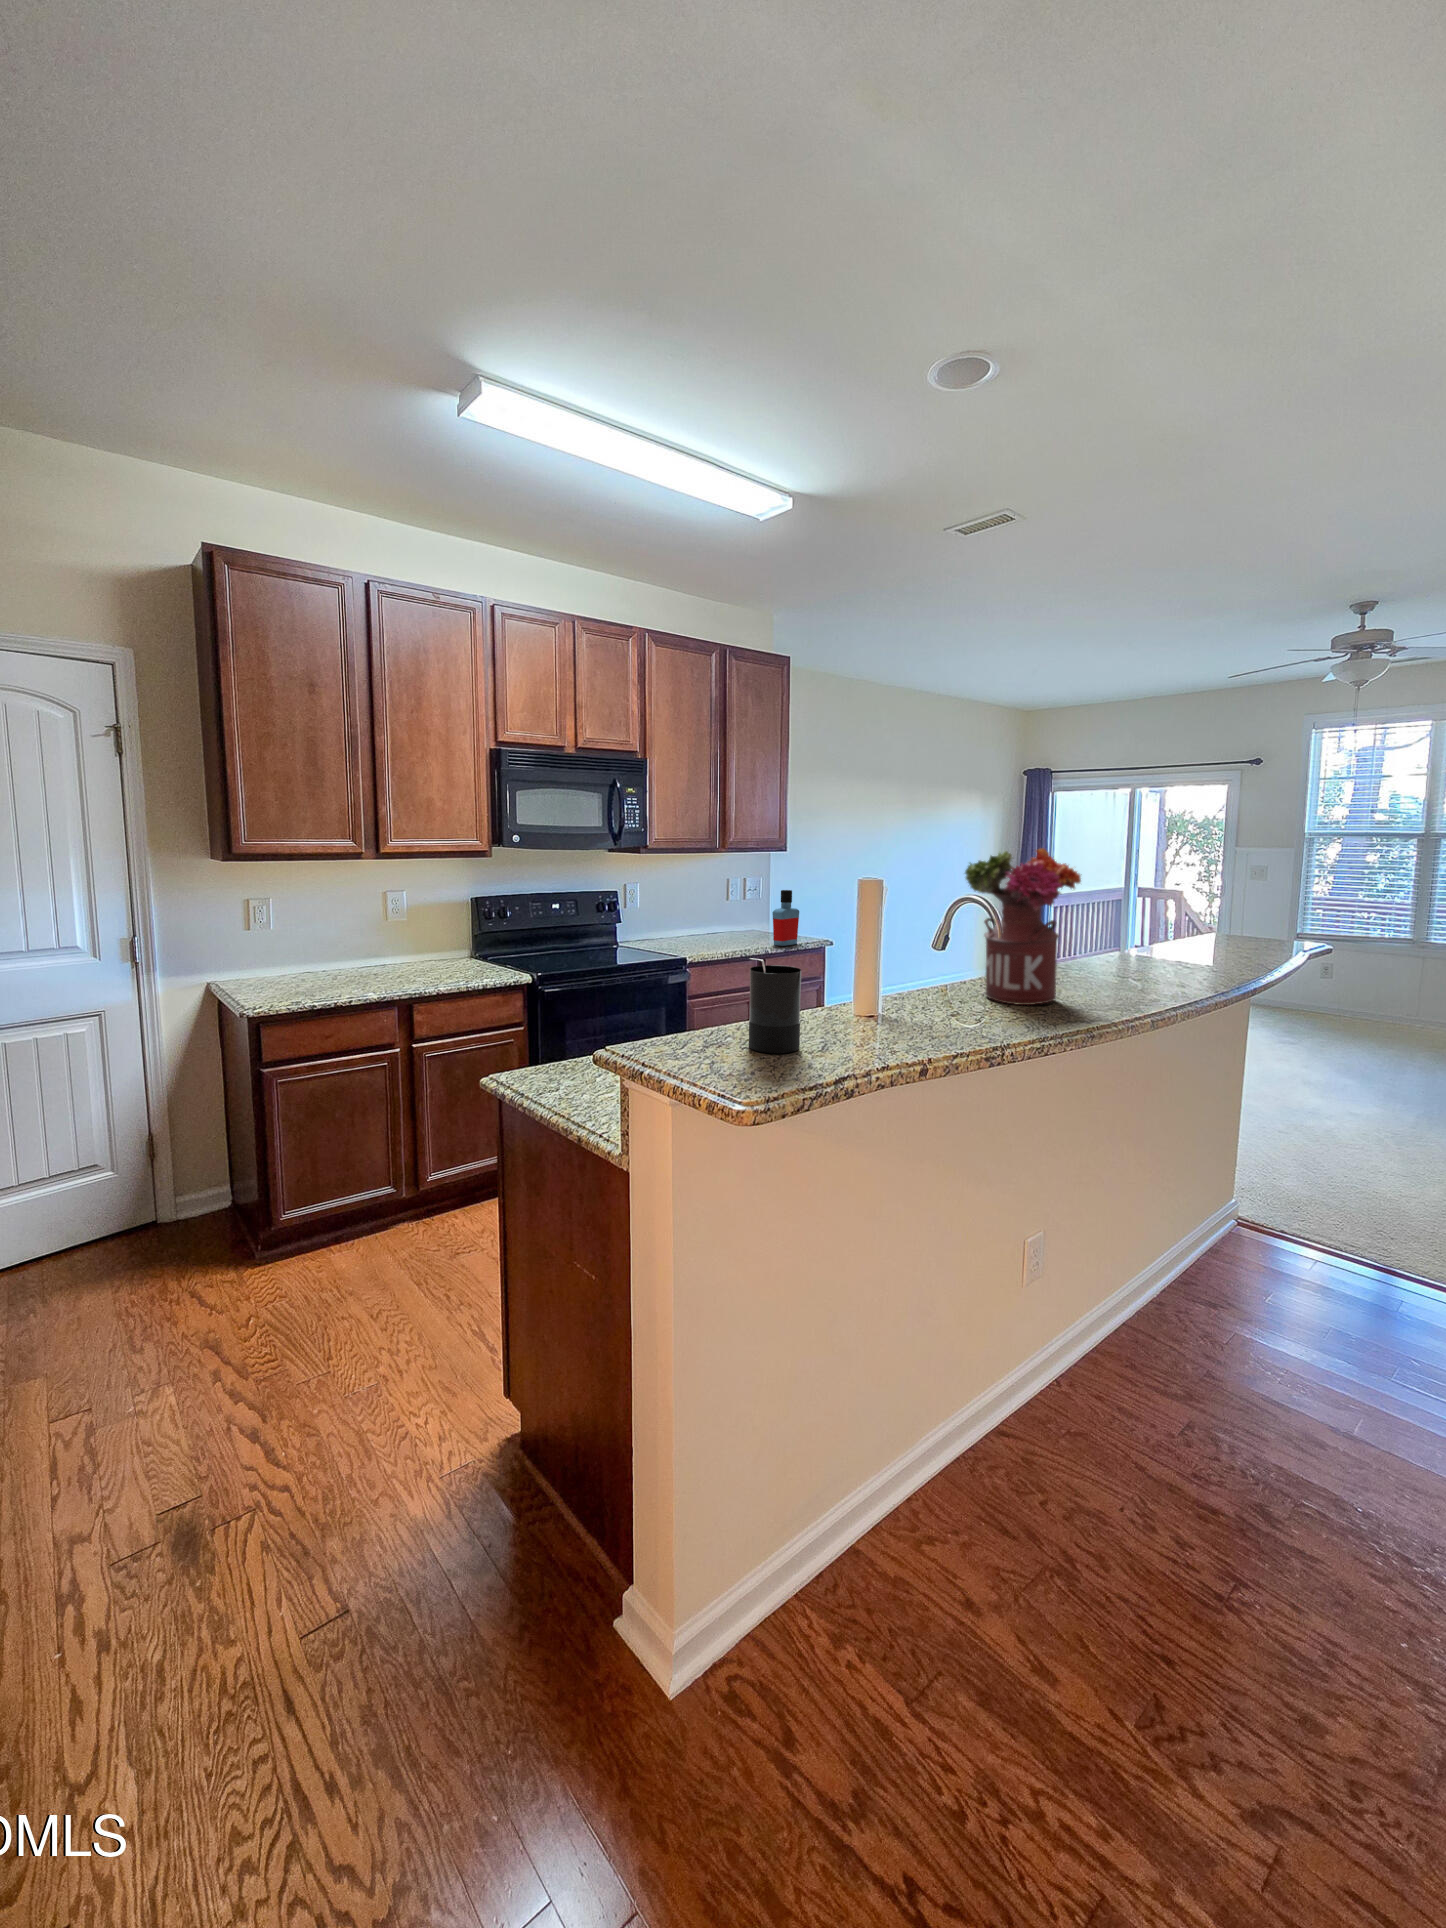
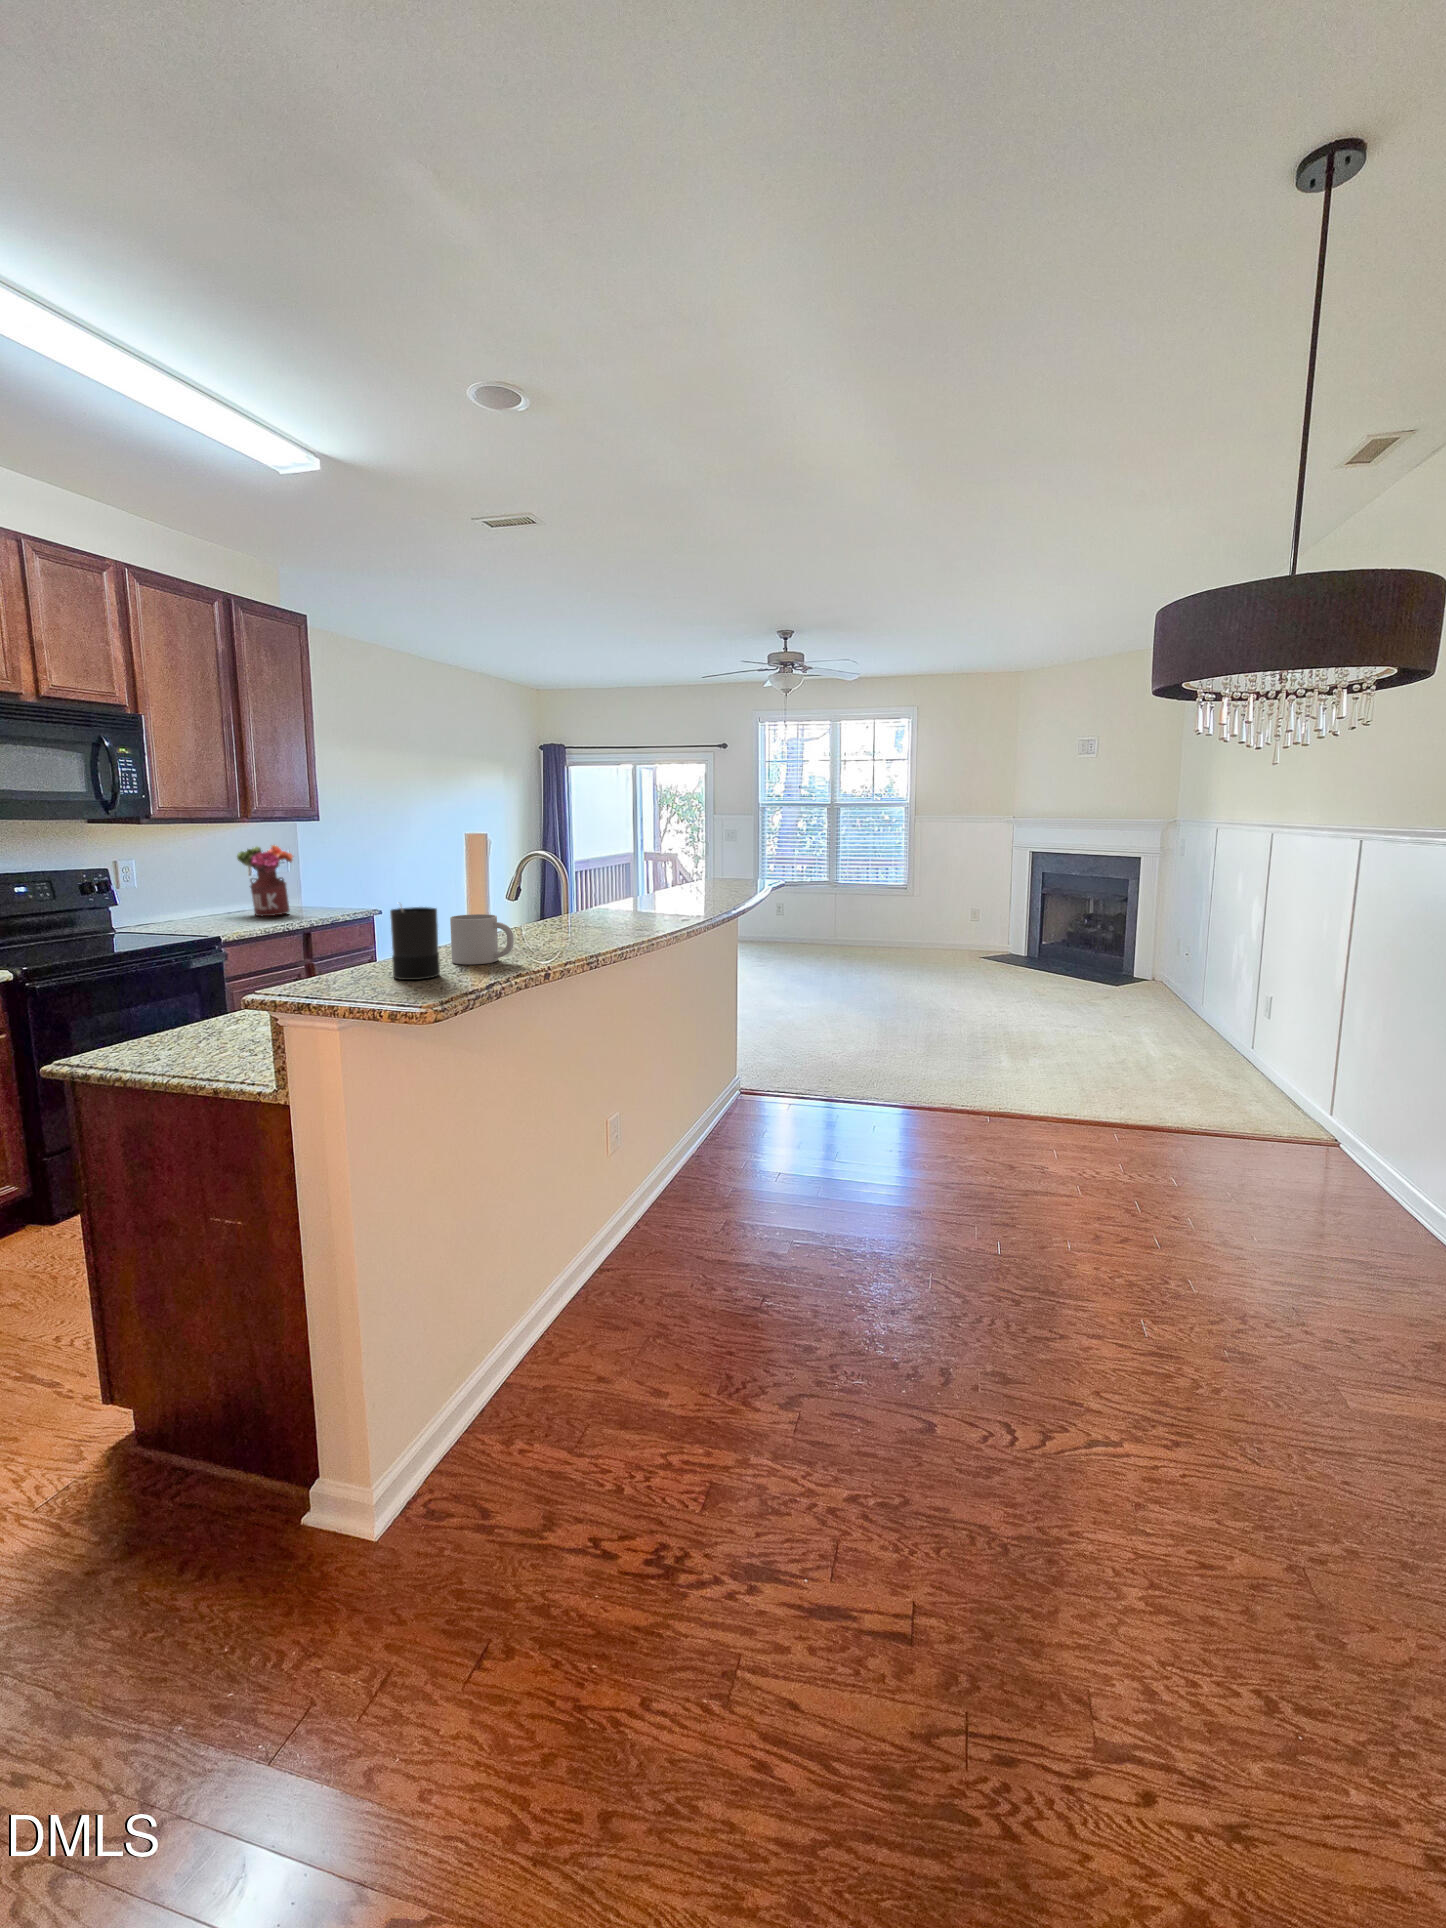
flower arrangement: present [965,848,1081,1005] -> present [237,845,294,916]
bottle: present [773,890,799,946] -> none [313,862,343,920]
mug: none [826,975,896,1038] -> present [450,914,514,964]

